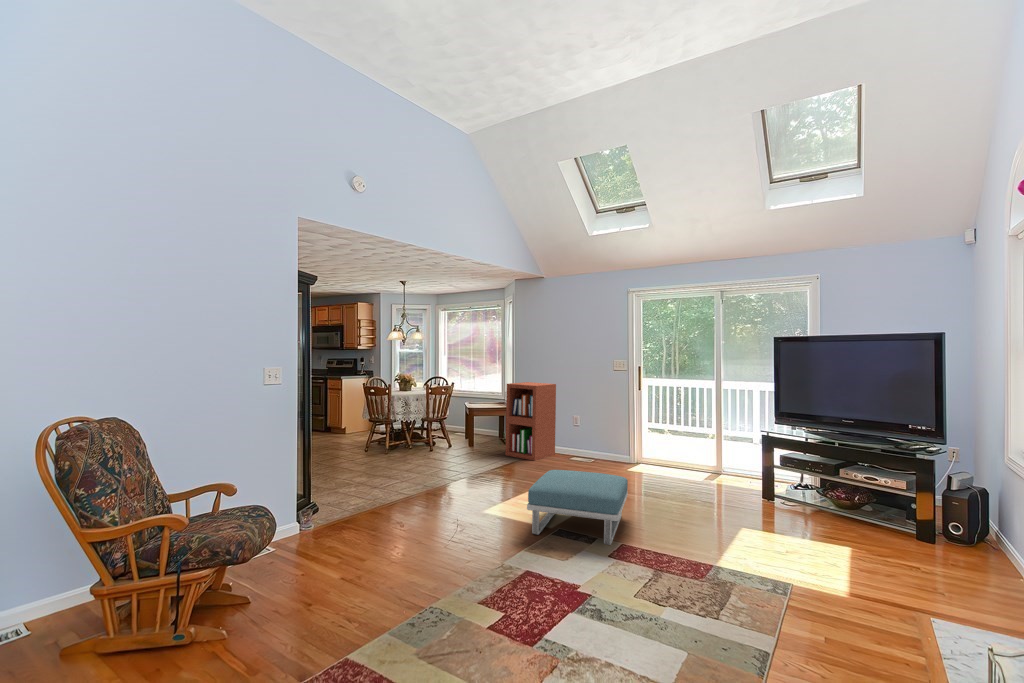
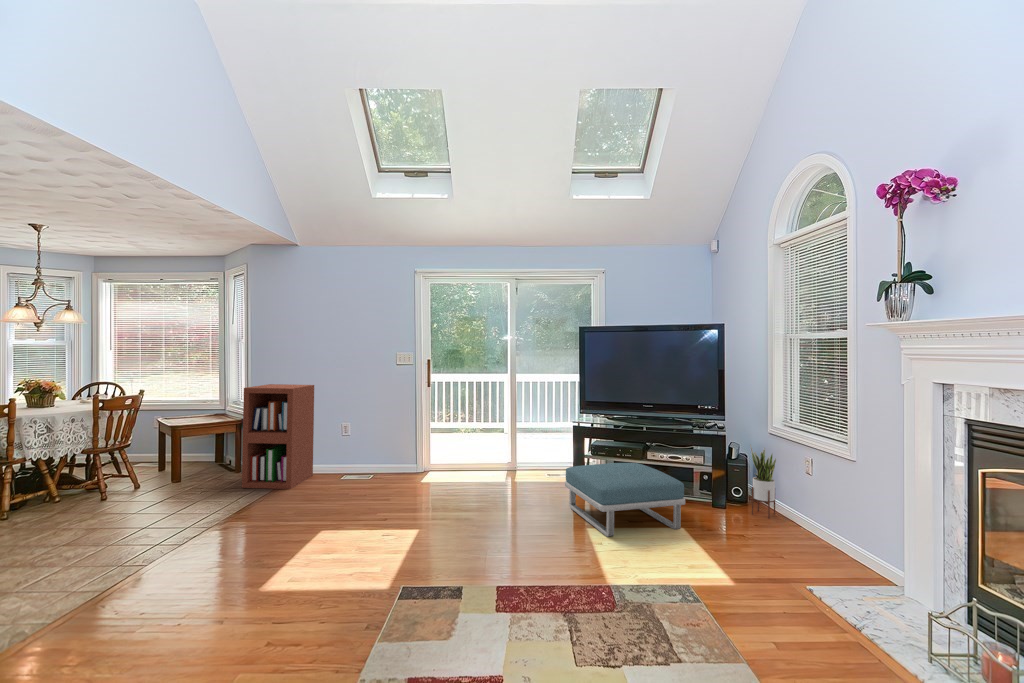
footstool: present [527,470,628,545] -> present [565,463,685,537]
potted plant: none [967,475,1005,565] -> present [750,445,776,518]

